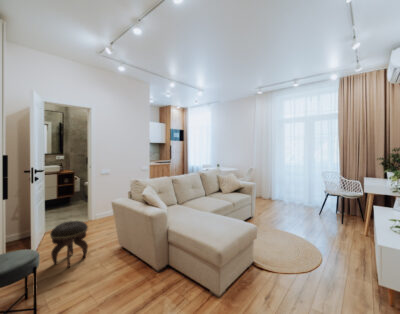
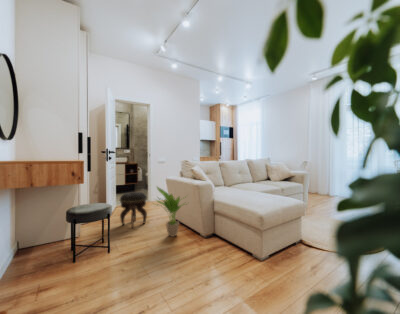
potted plant: none [95,218,141,275] -> present [157,187,181,236]

